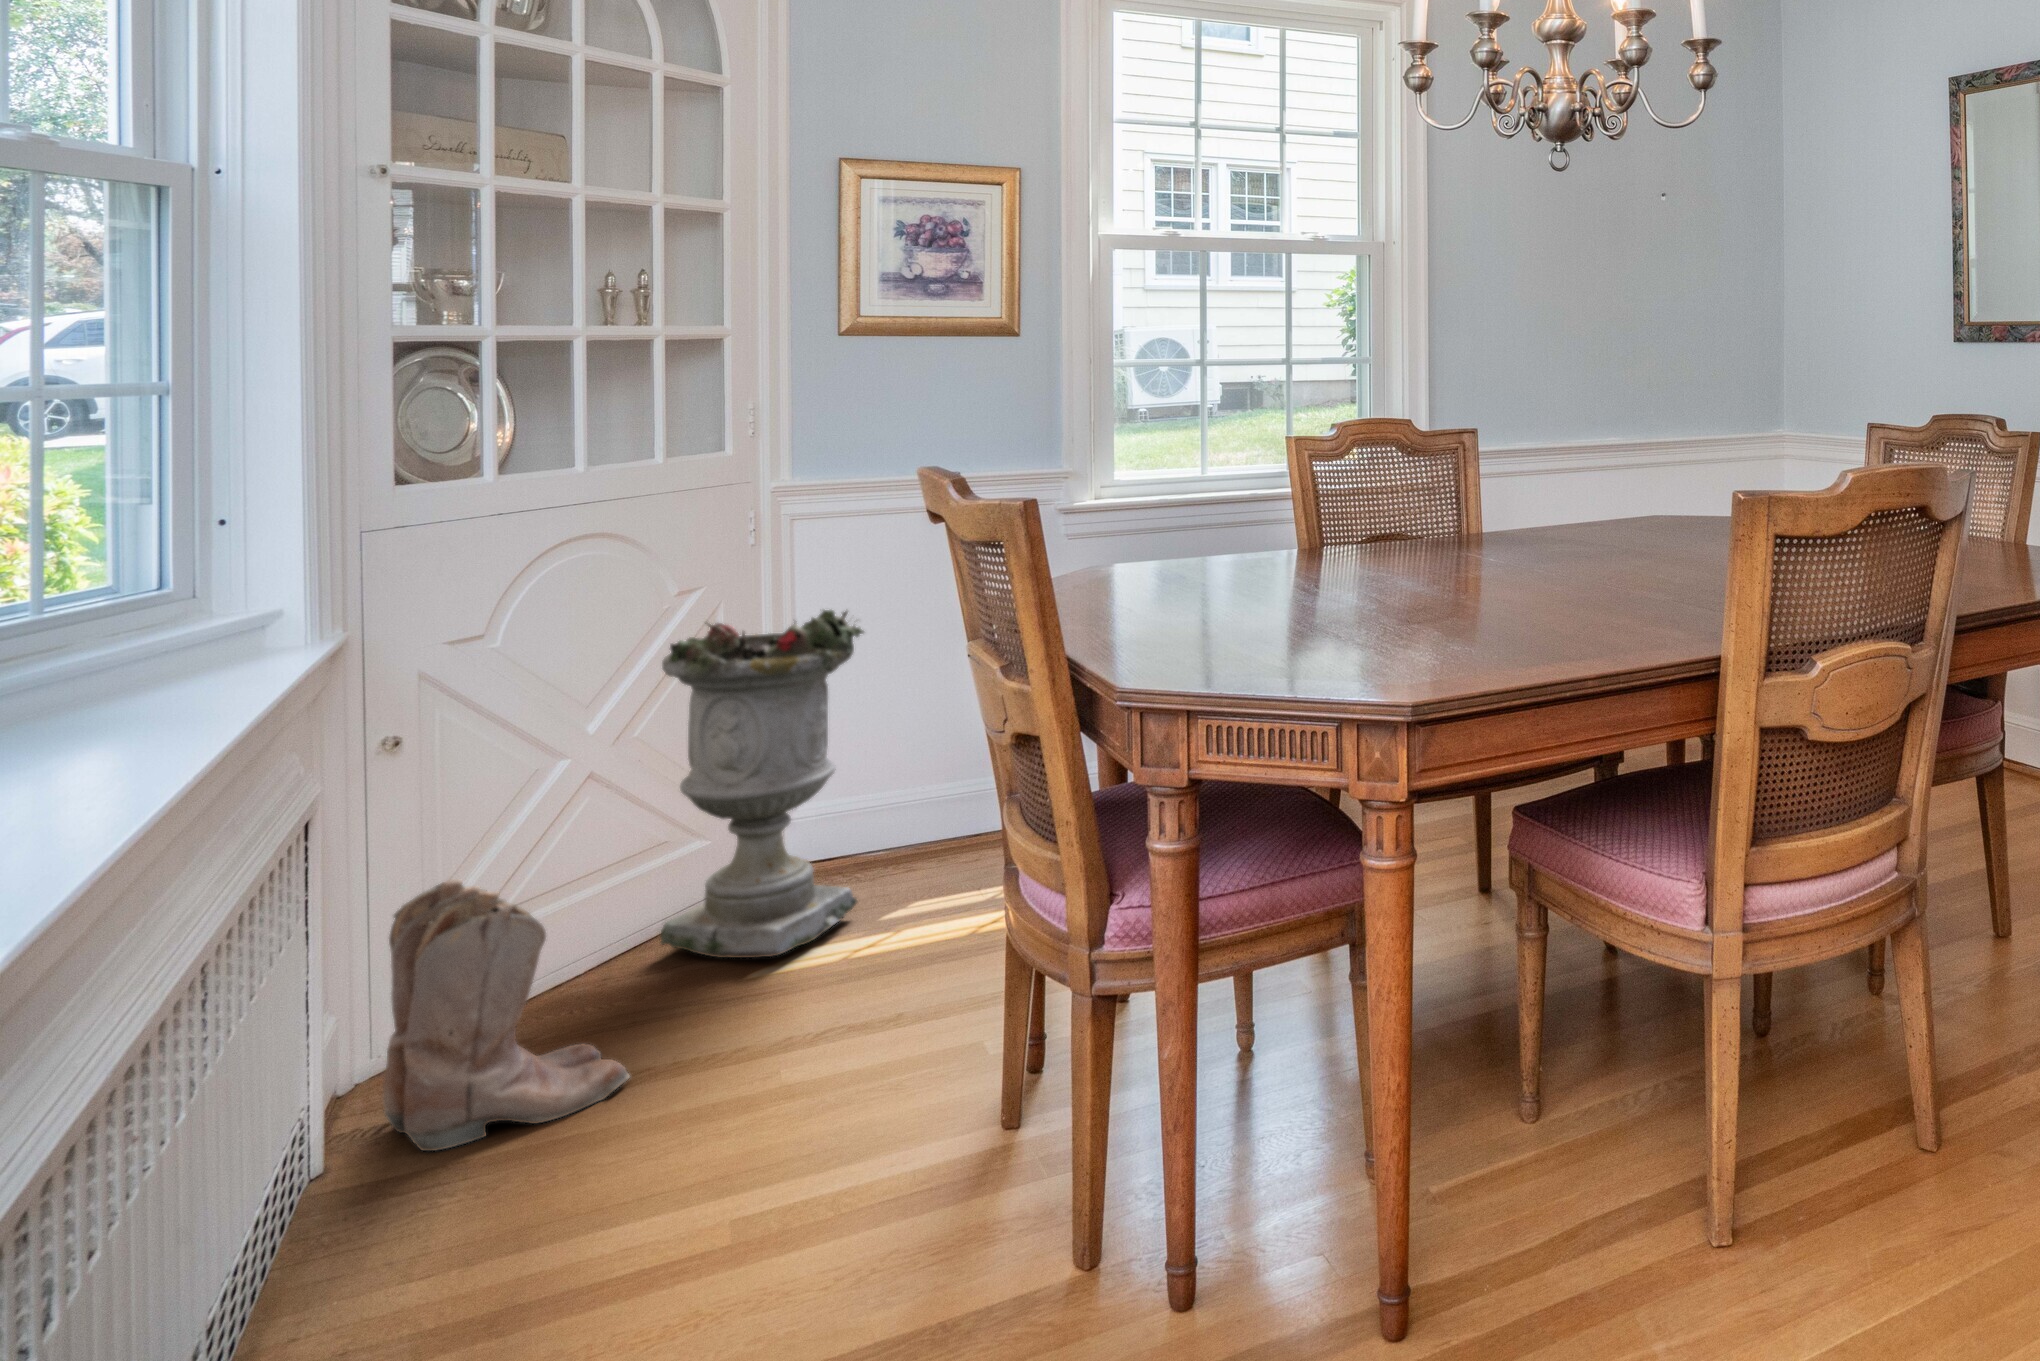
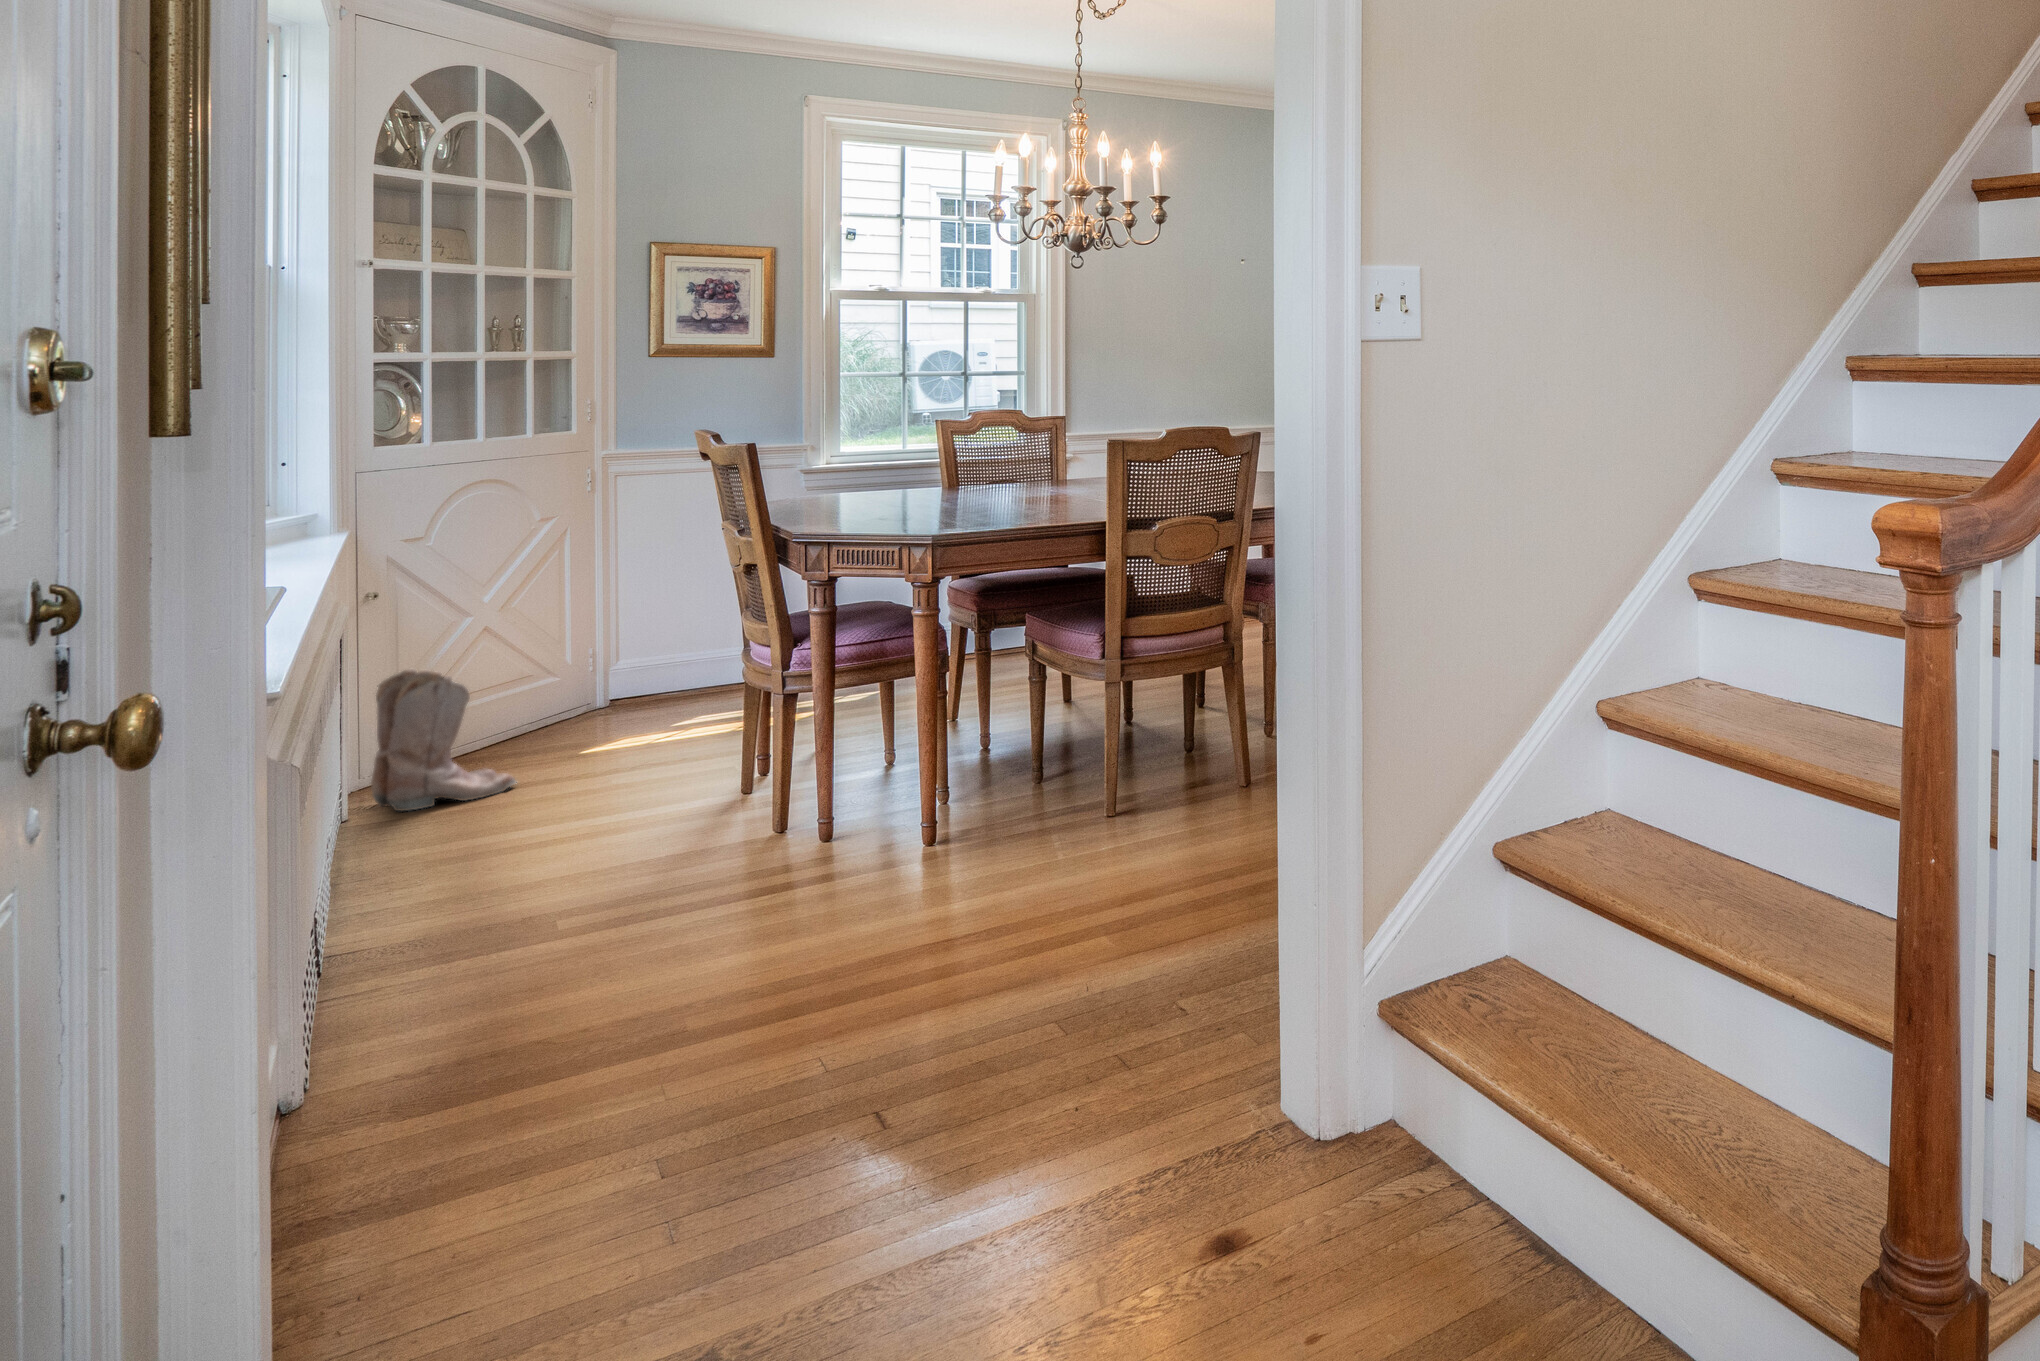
planter: present [661,609,864,958] -> none [527,527,665,740]

